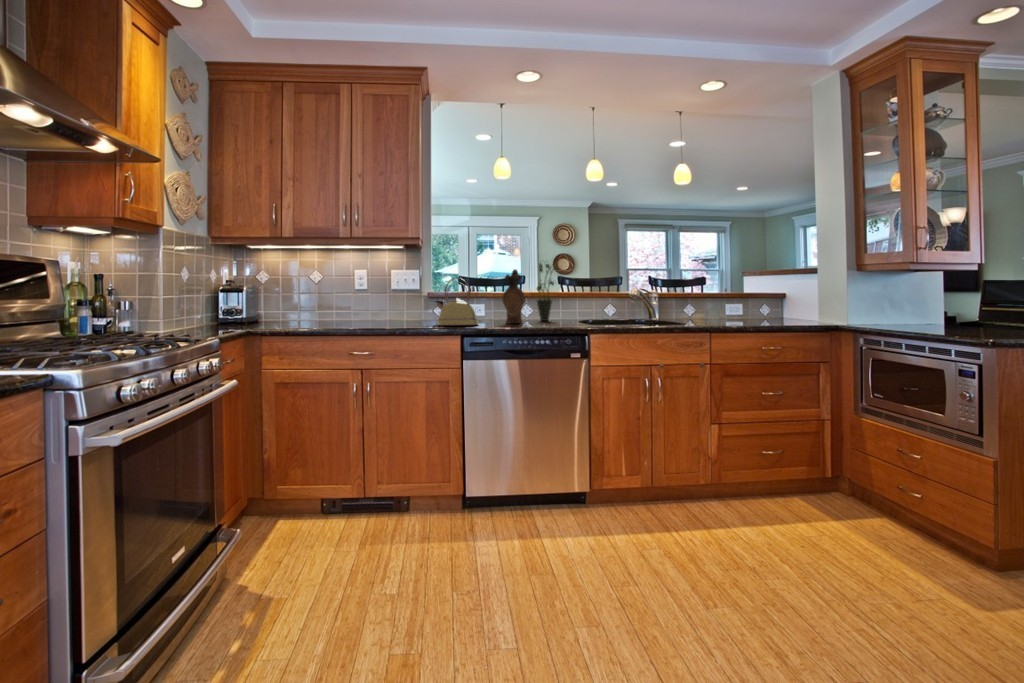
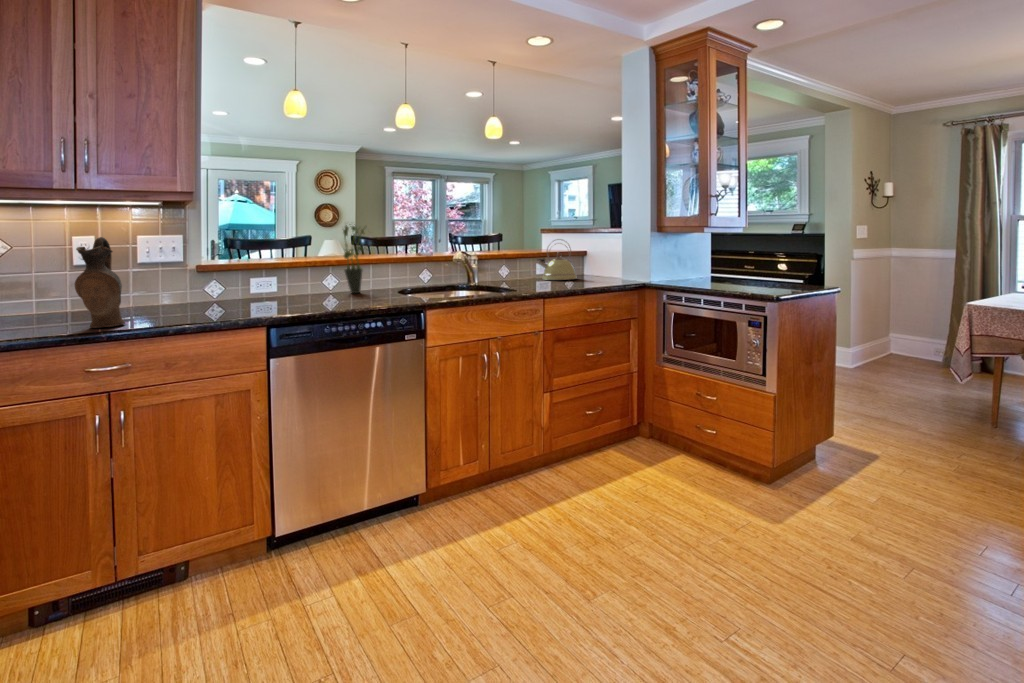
ceramic pitcher: present [502,269,525,323] -> present [75,237,125,328]
kettle: present [435,278,478,325] -> present [538,239,577,280]

